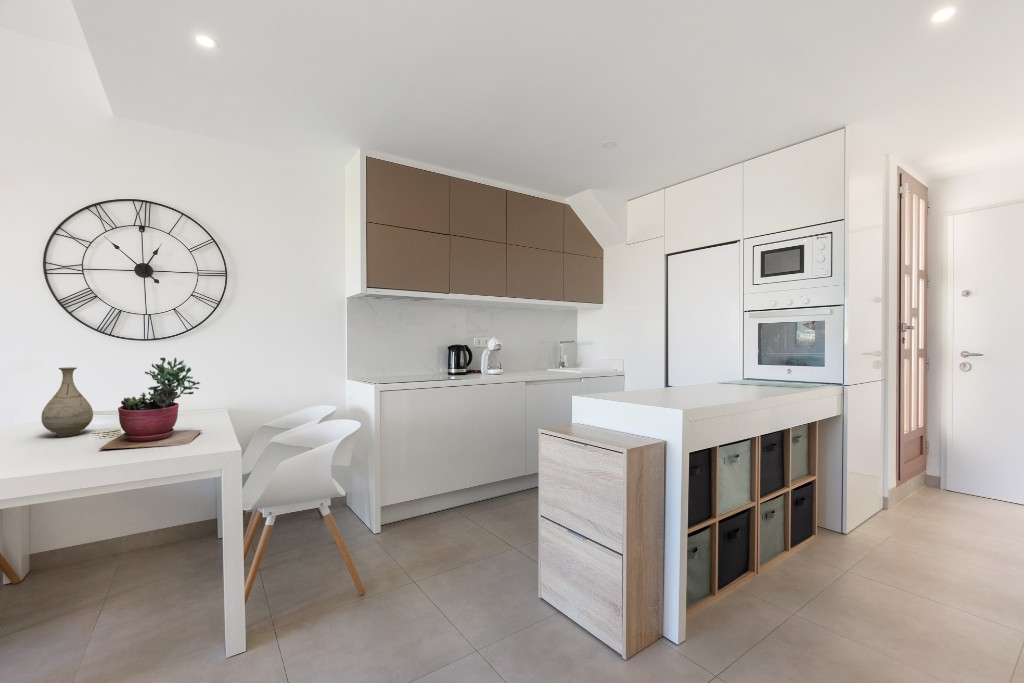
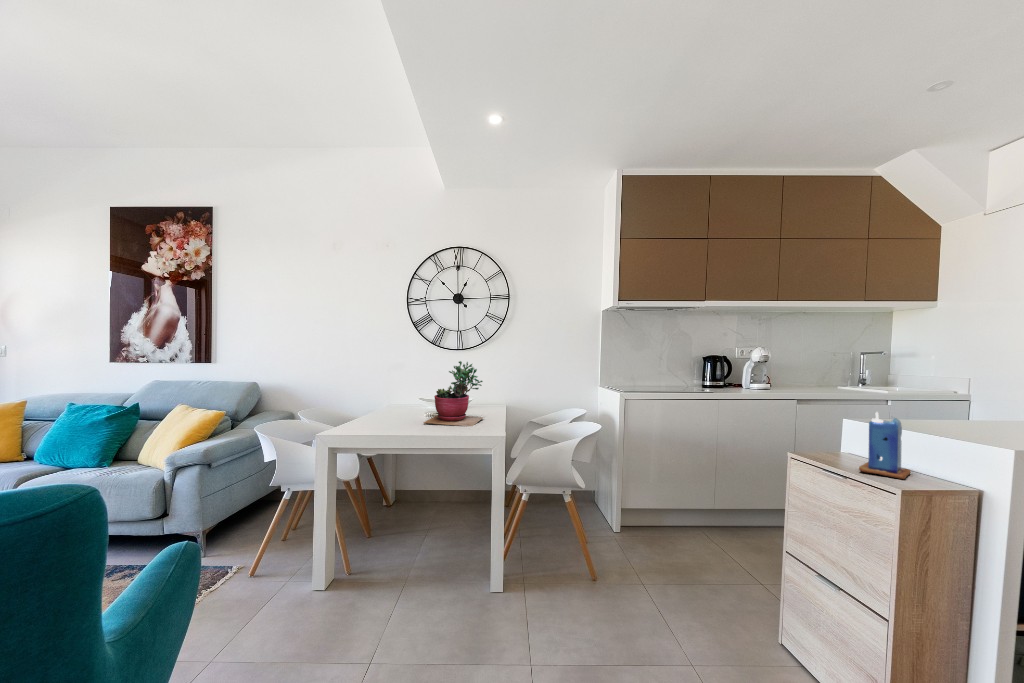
vase: present [41,367,93,437] -> none [400,367,425,413]
candle: none [600,390,630,442] -> present [859,412,911,479]

